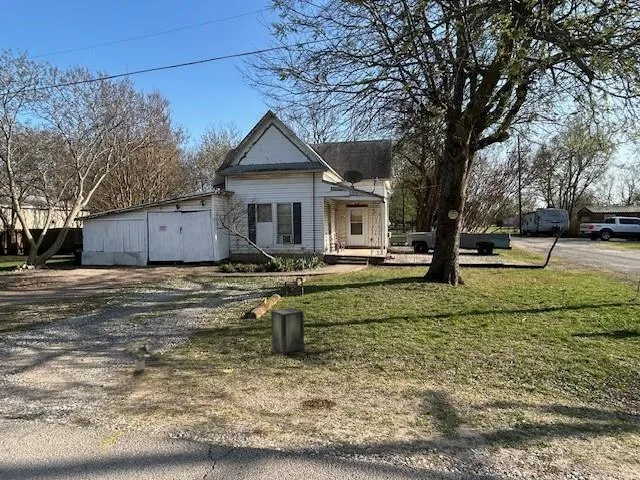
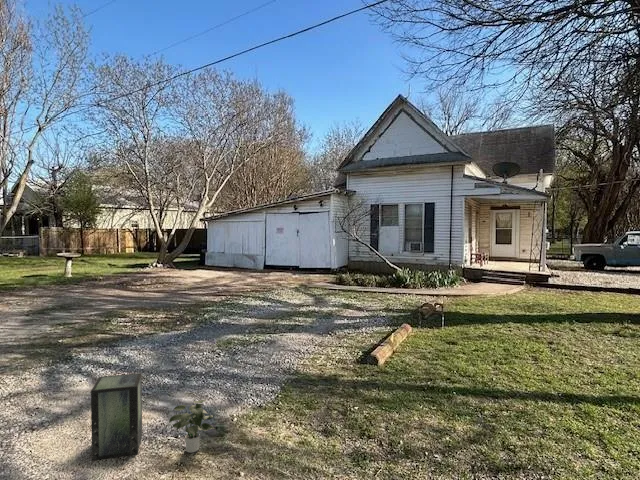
storage box: present [271,308,304,354] -> present [91,373,142,460]

